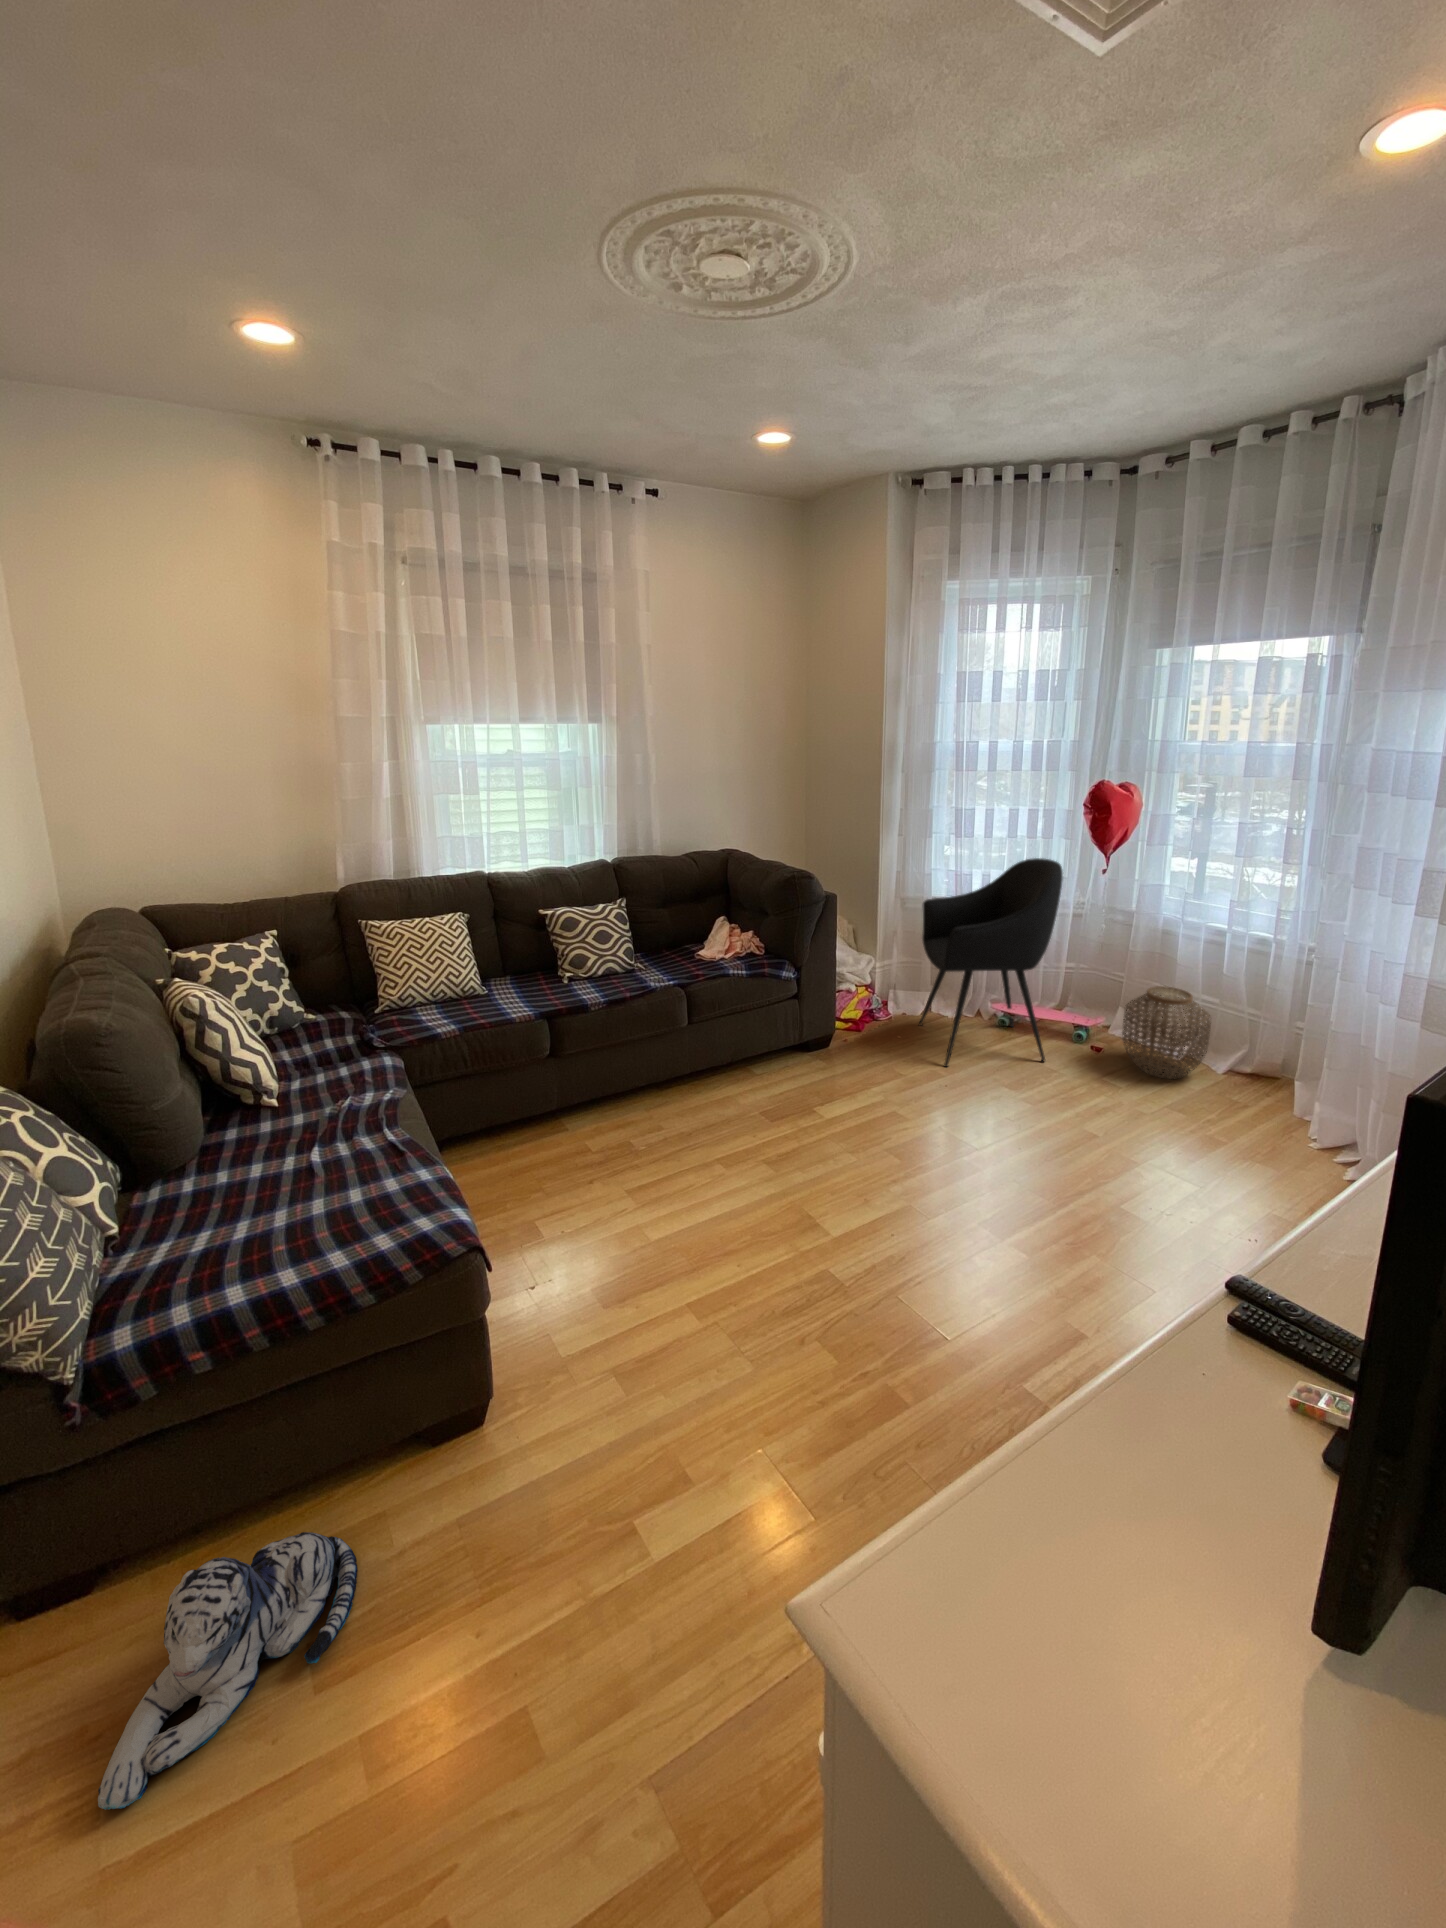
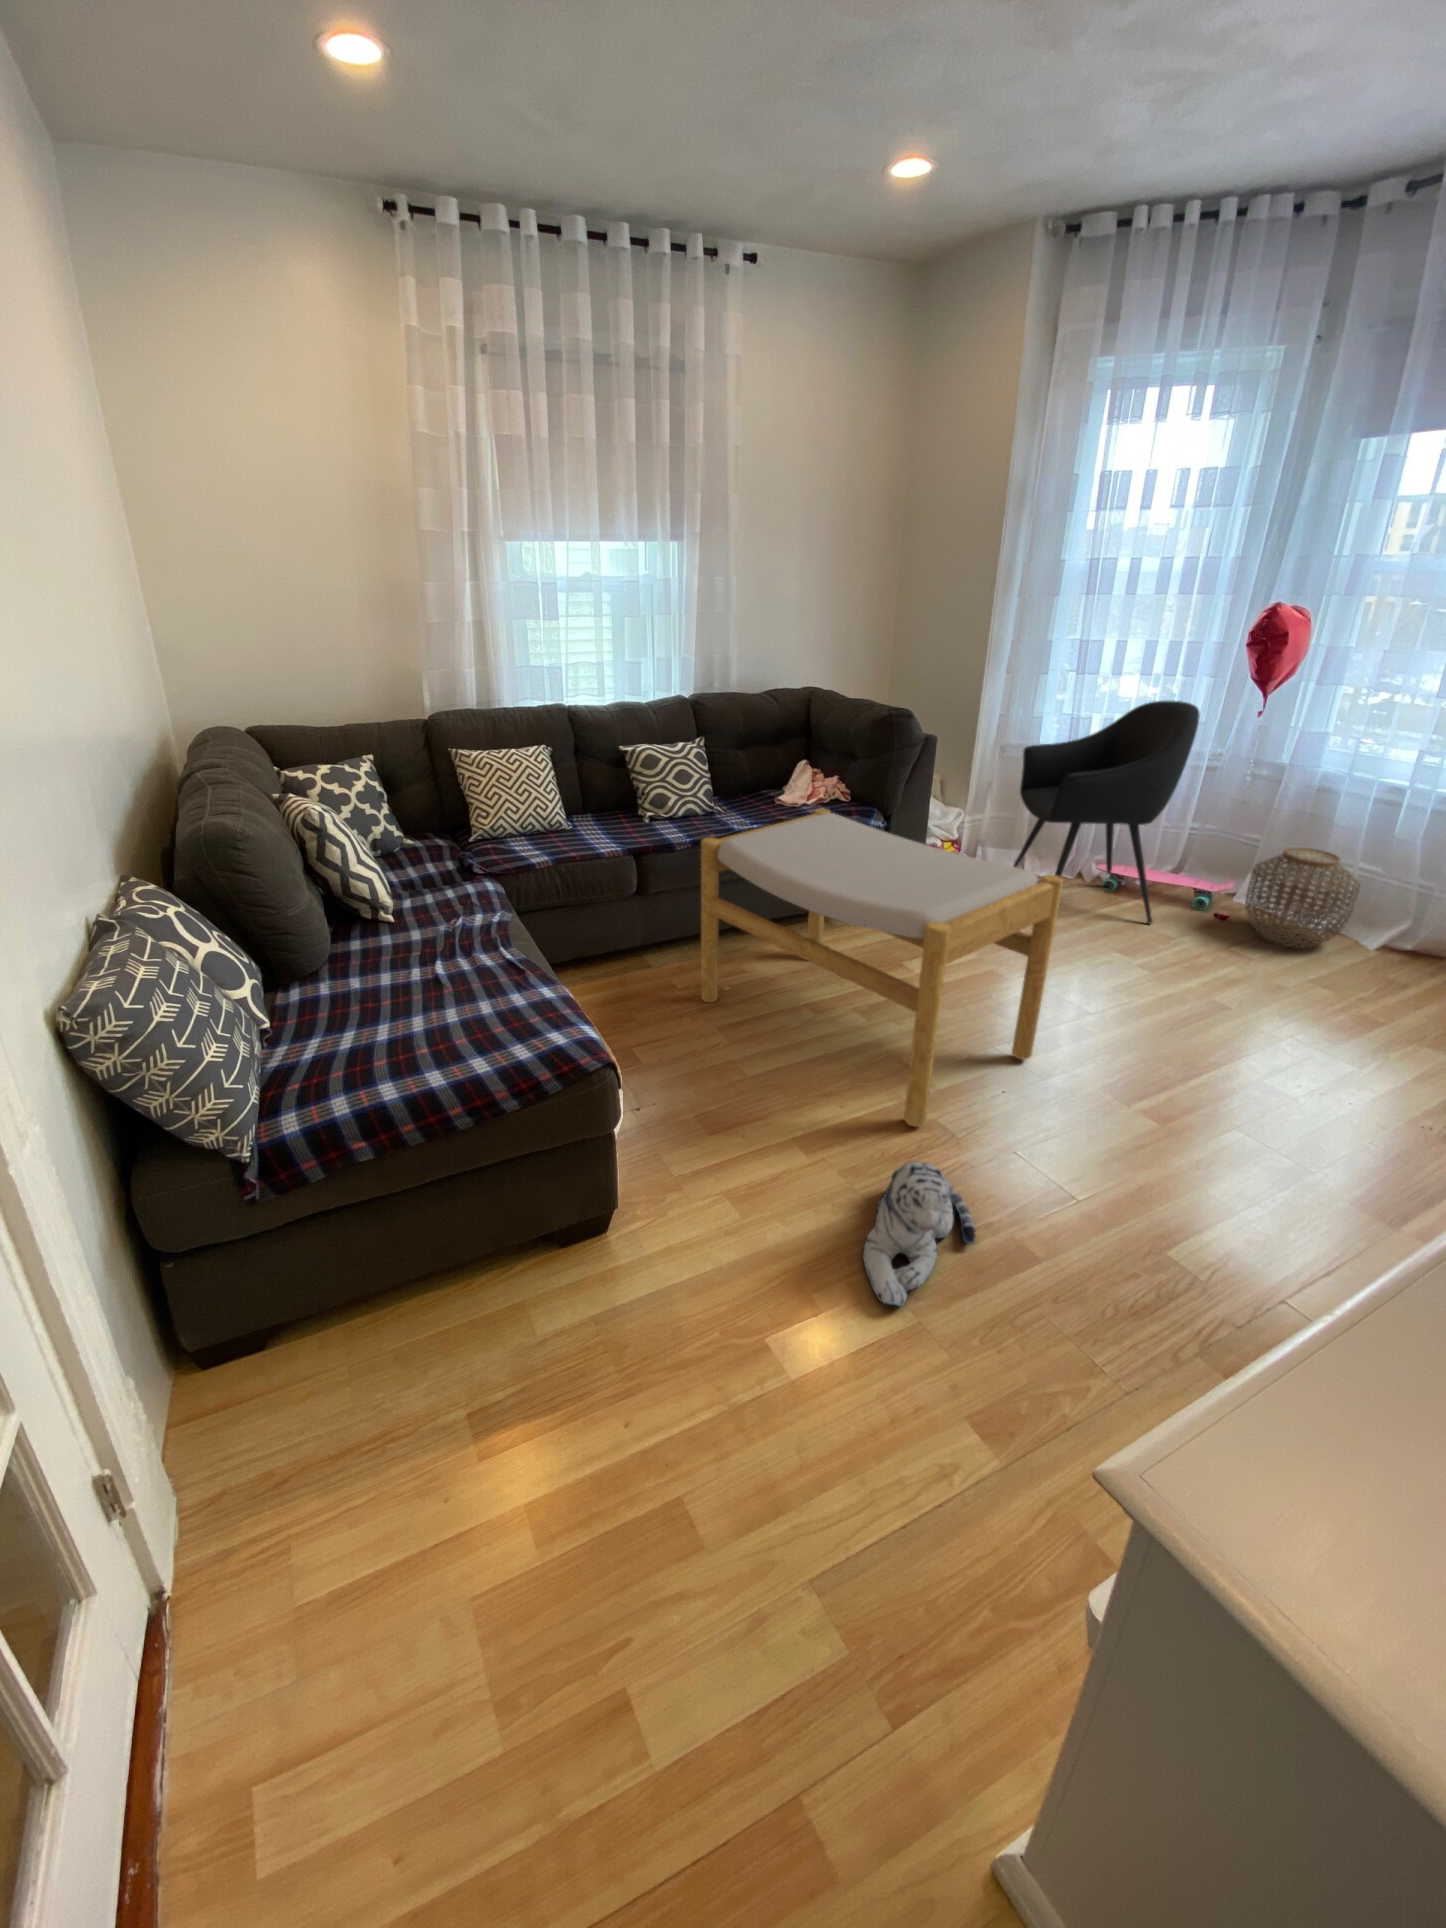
footstool: none [602,969,927,1282] -> present [701,809,1063,1127]
plush toy: present [98,1532,358,1810] -> present [863,1161,975,1306]

